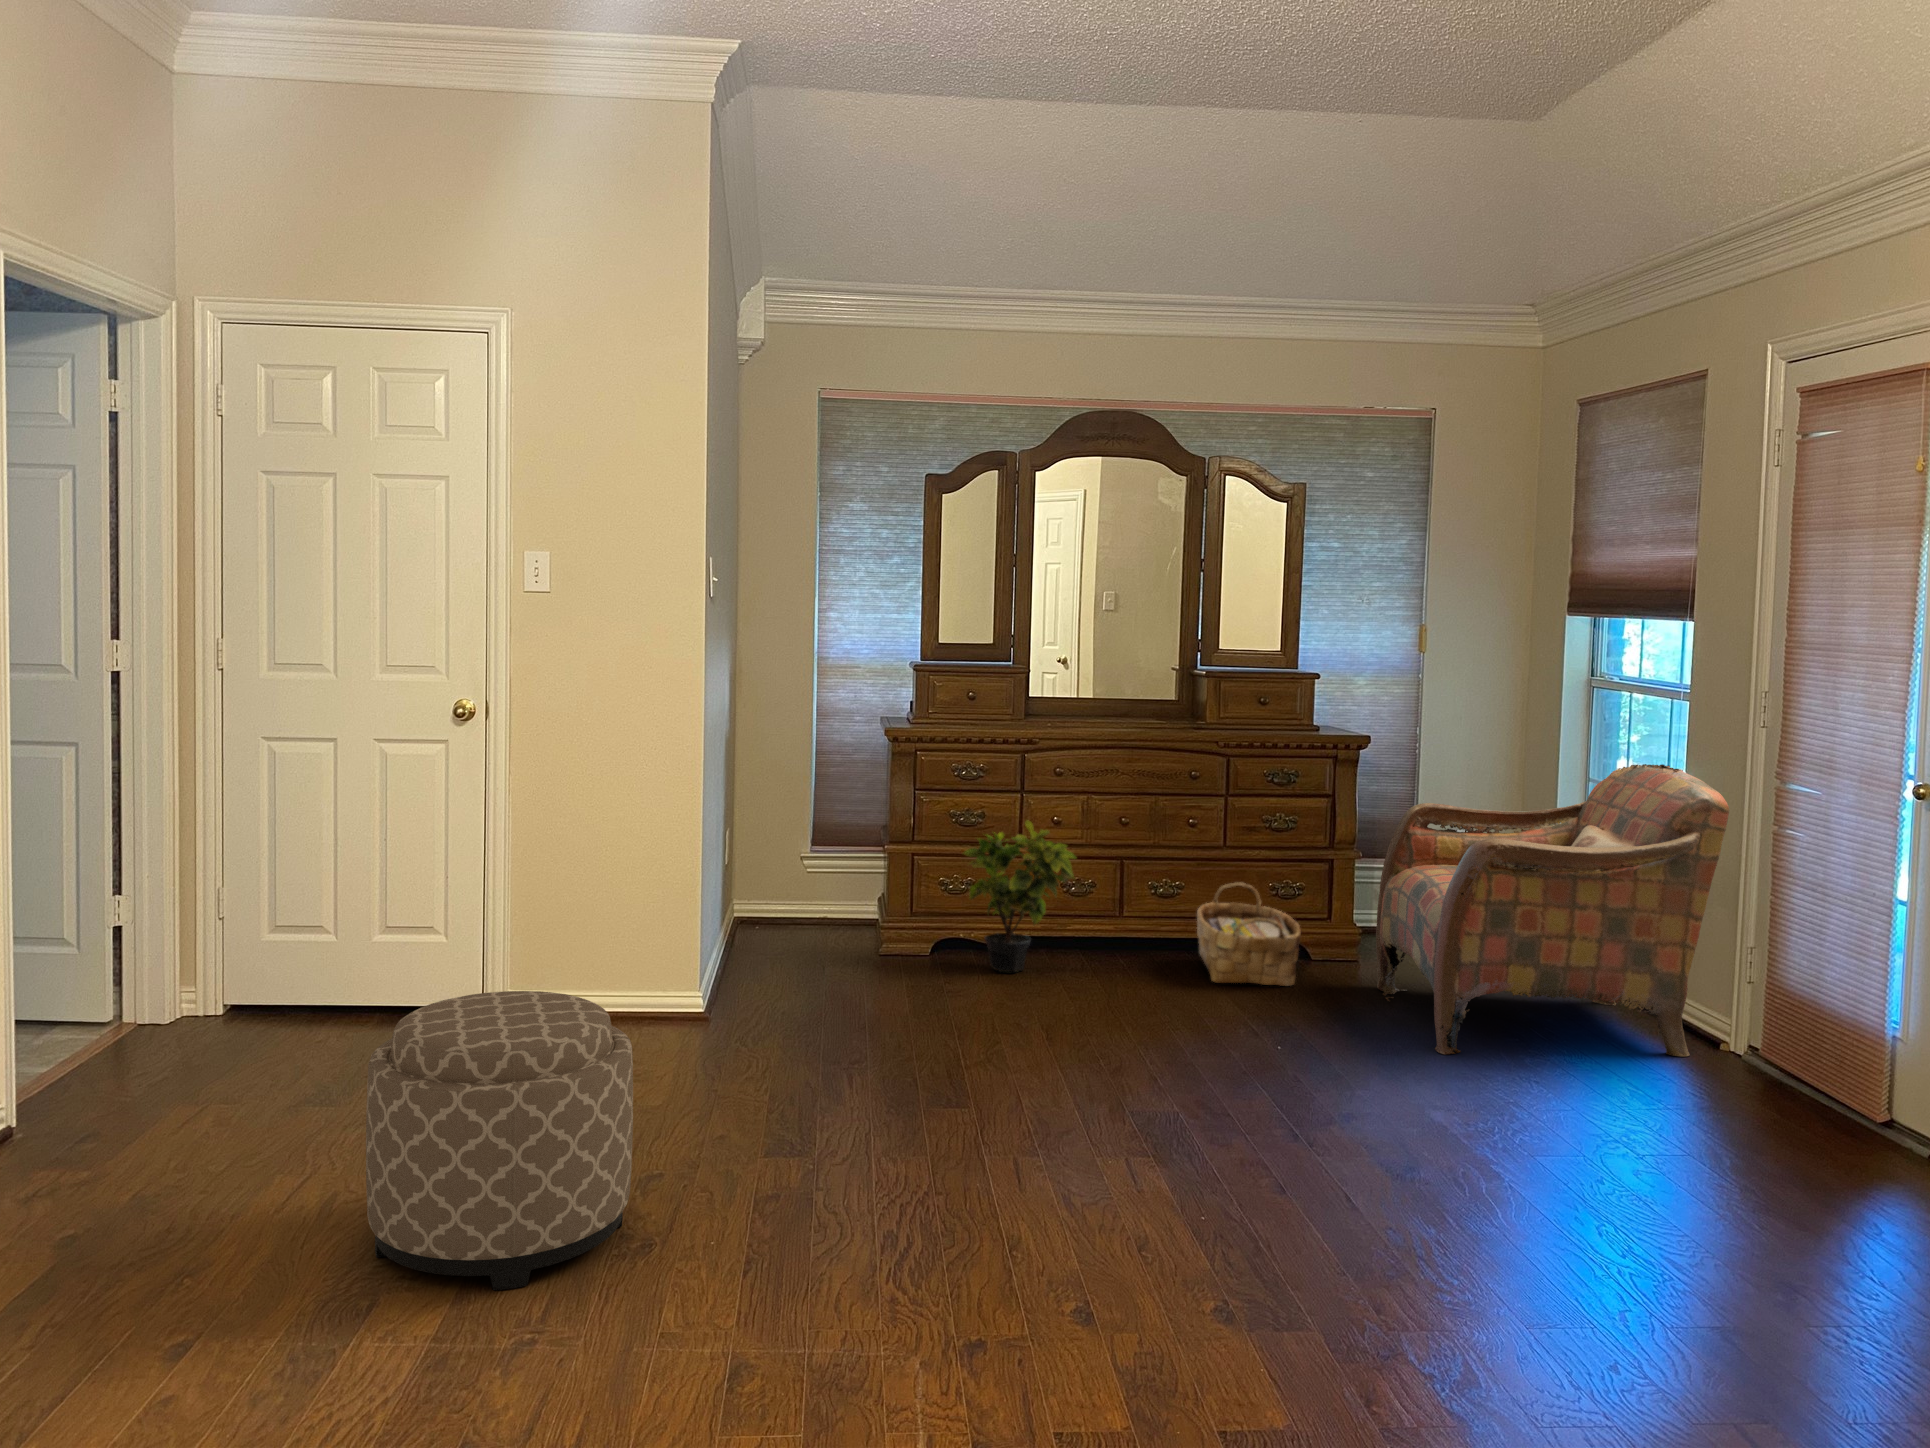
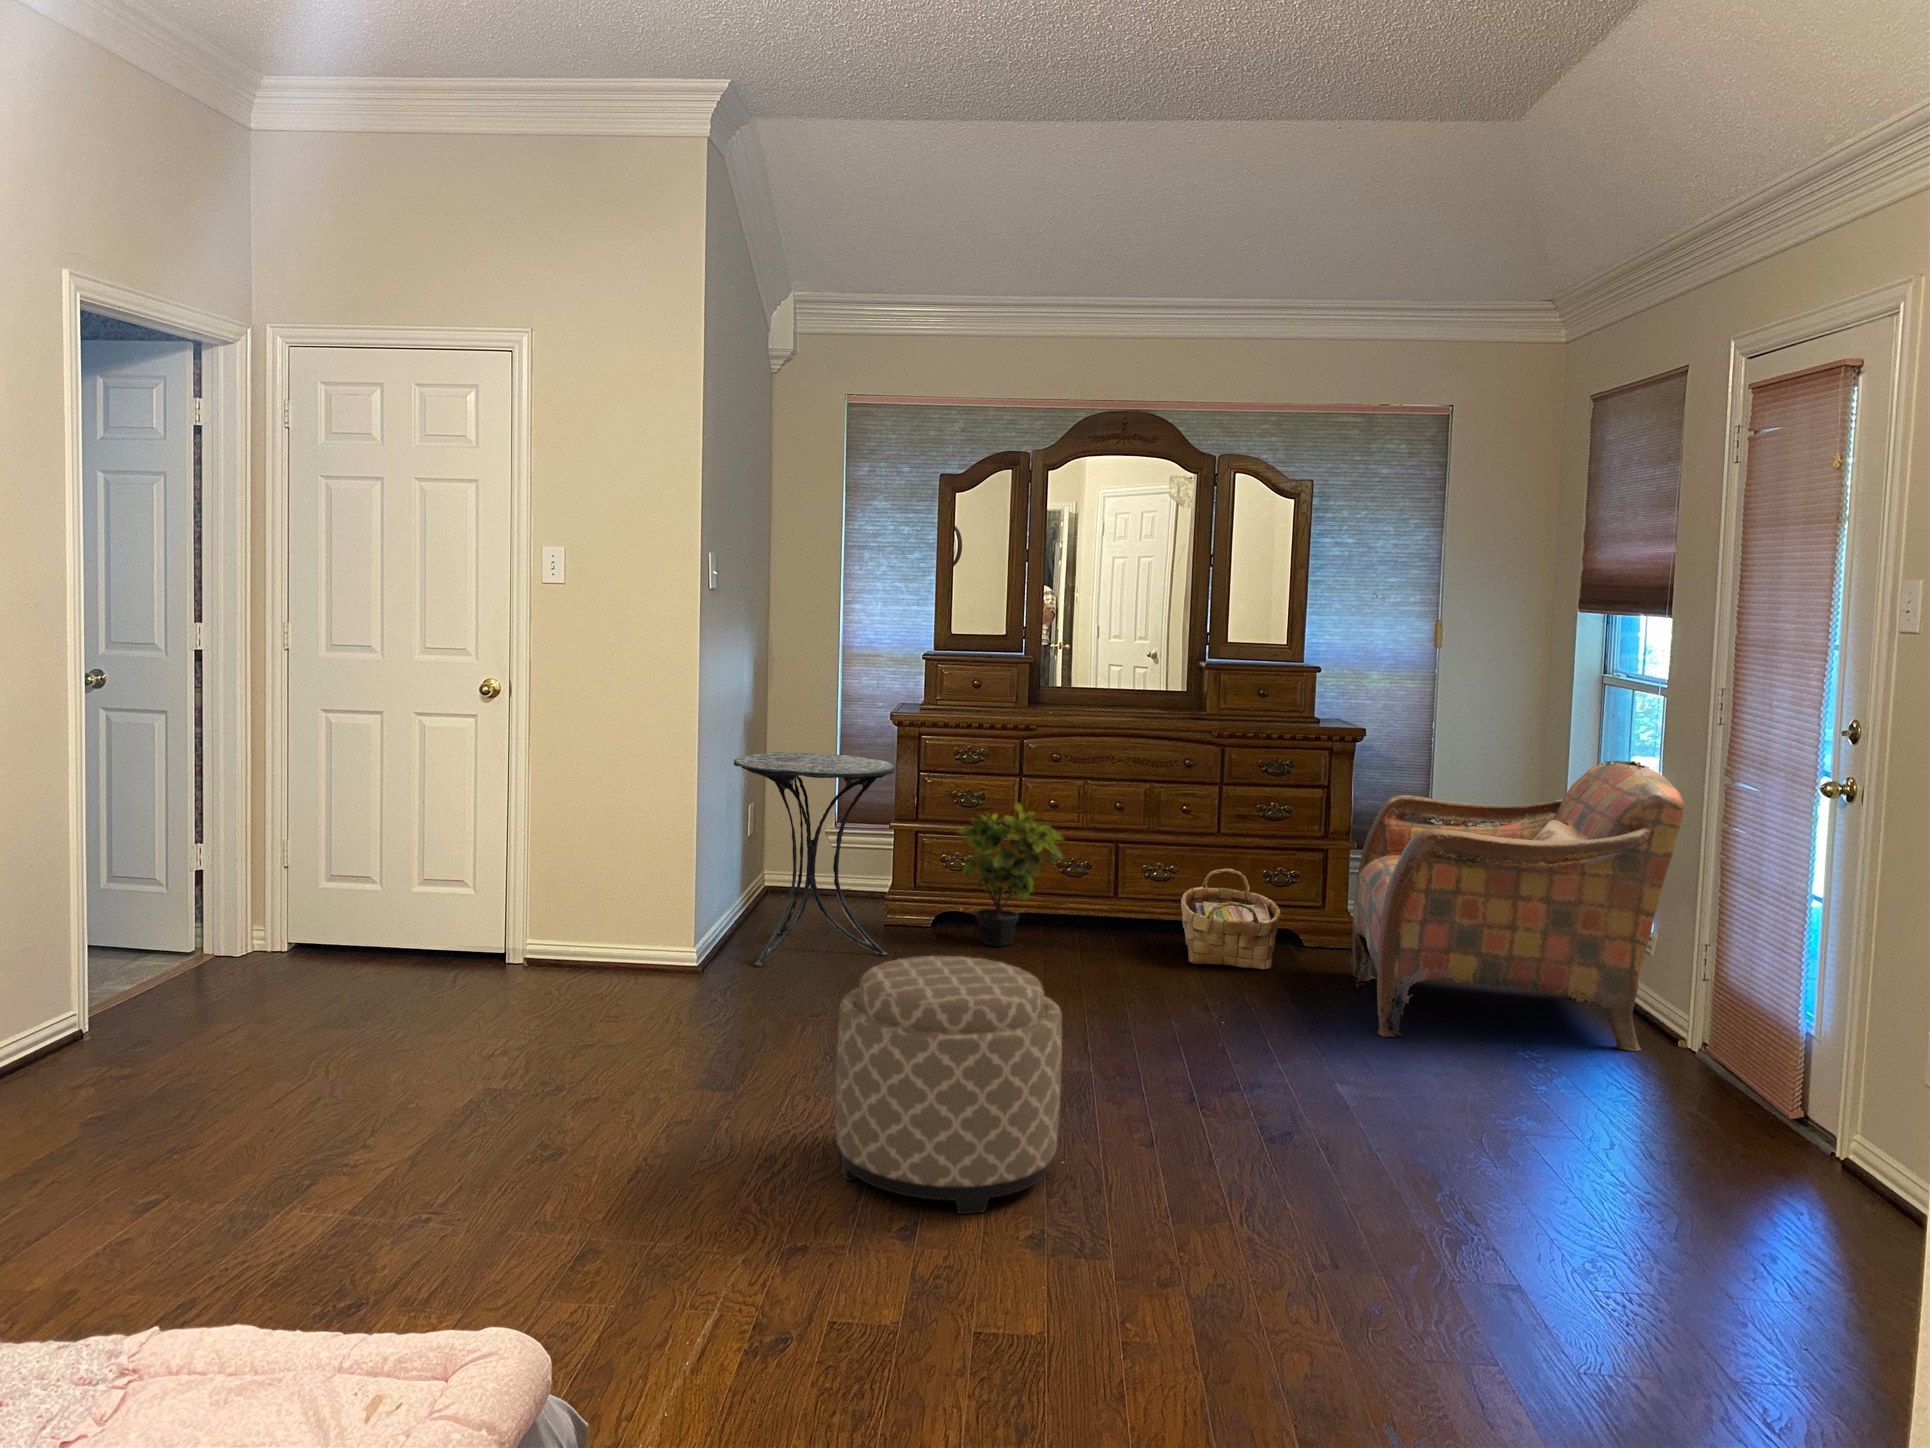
side table: none [733,773,907,1008] -> present [734,752,895,967]
ottoman: present [366,991,633,1290] -> present [836,956,1062,1214]

